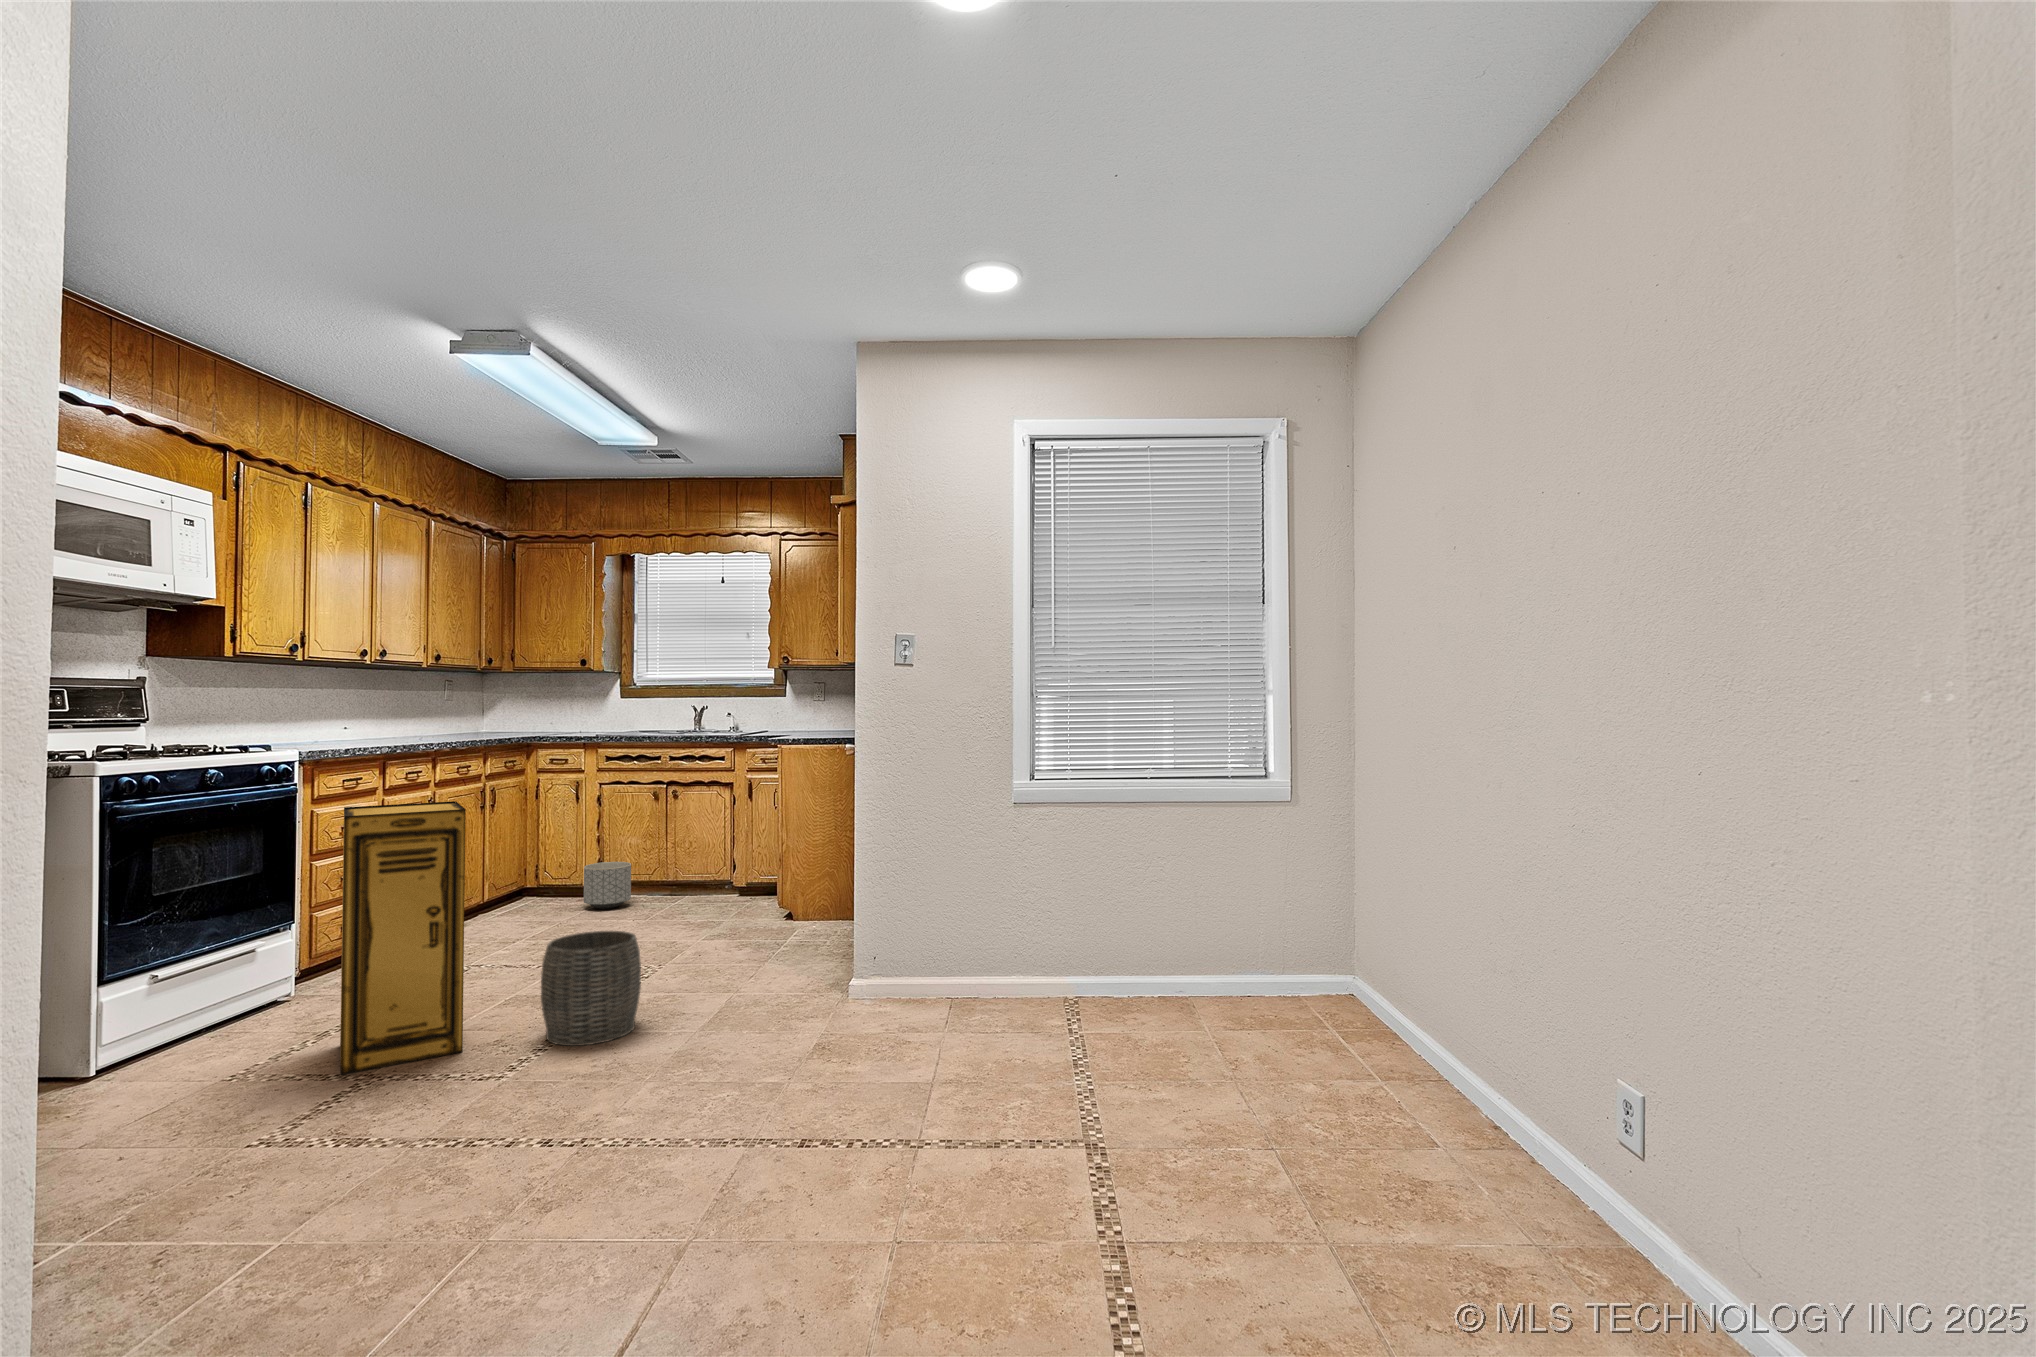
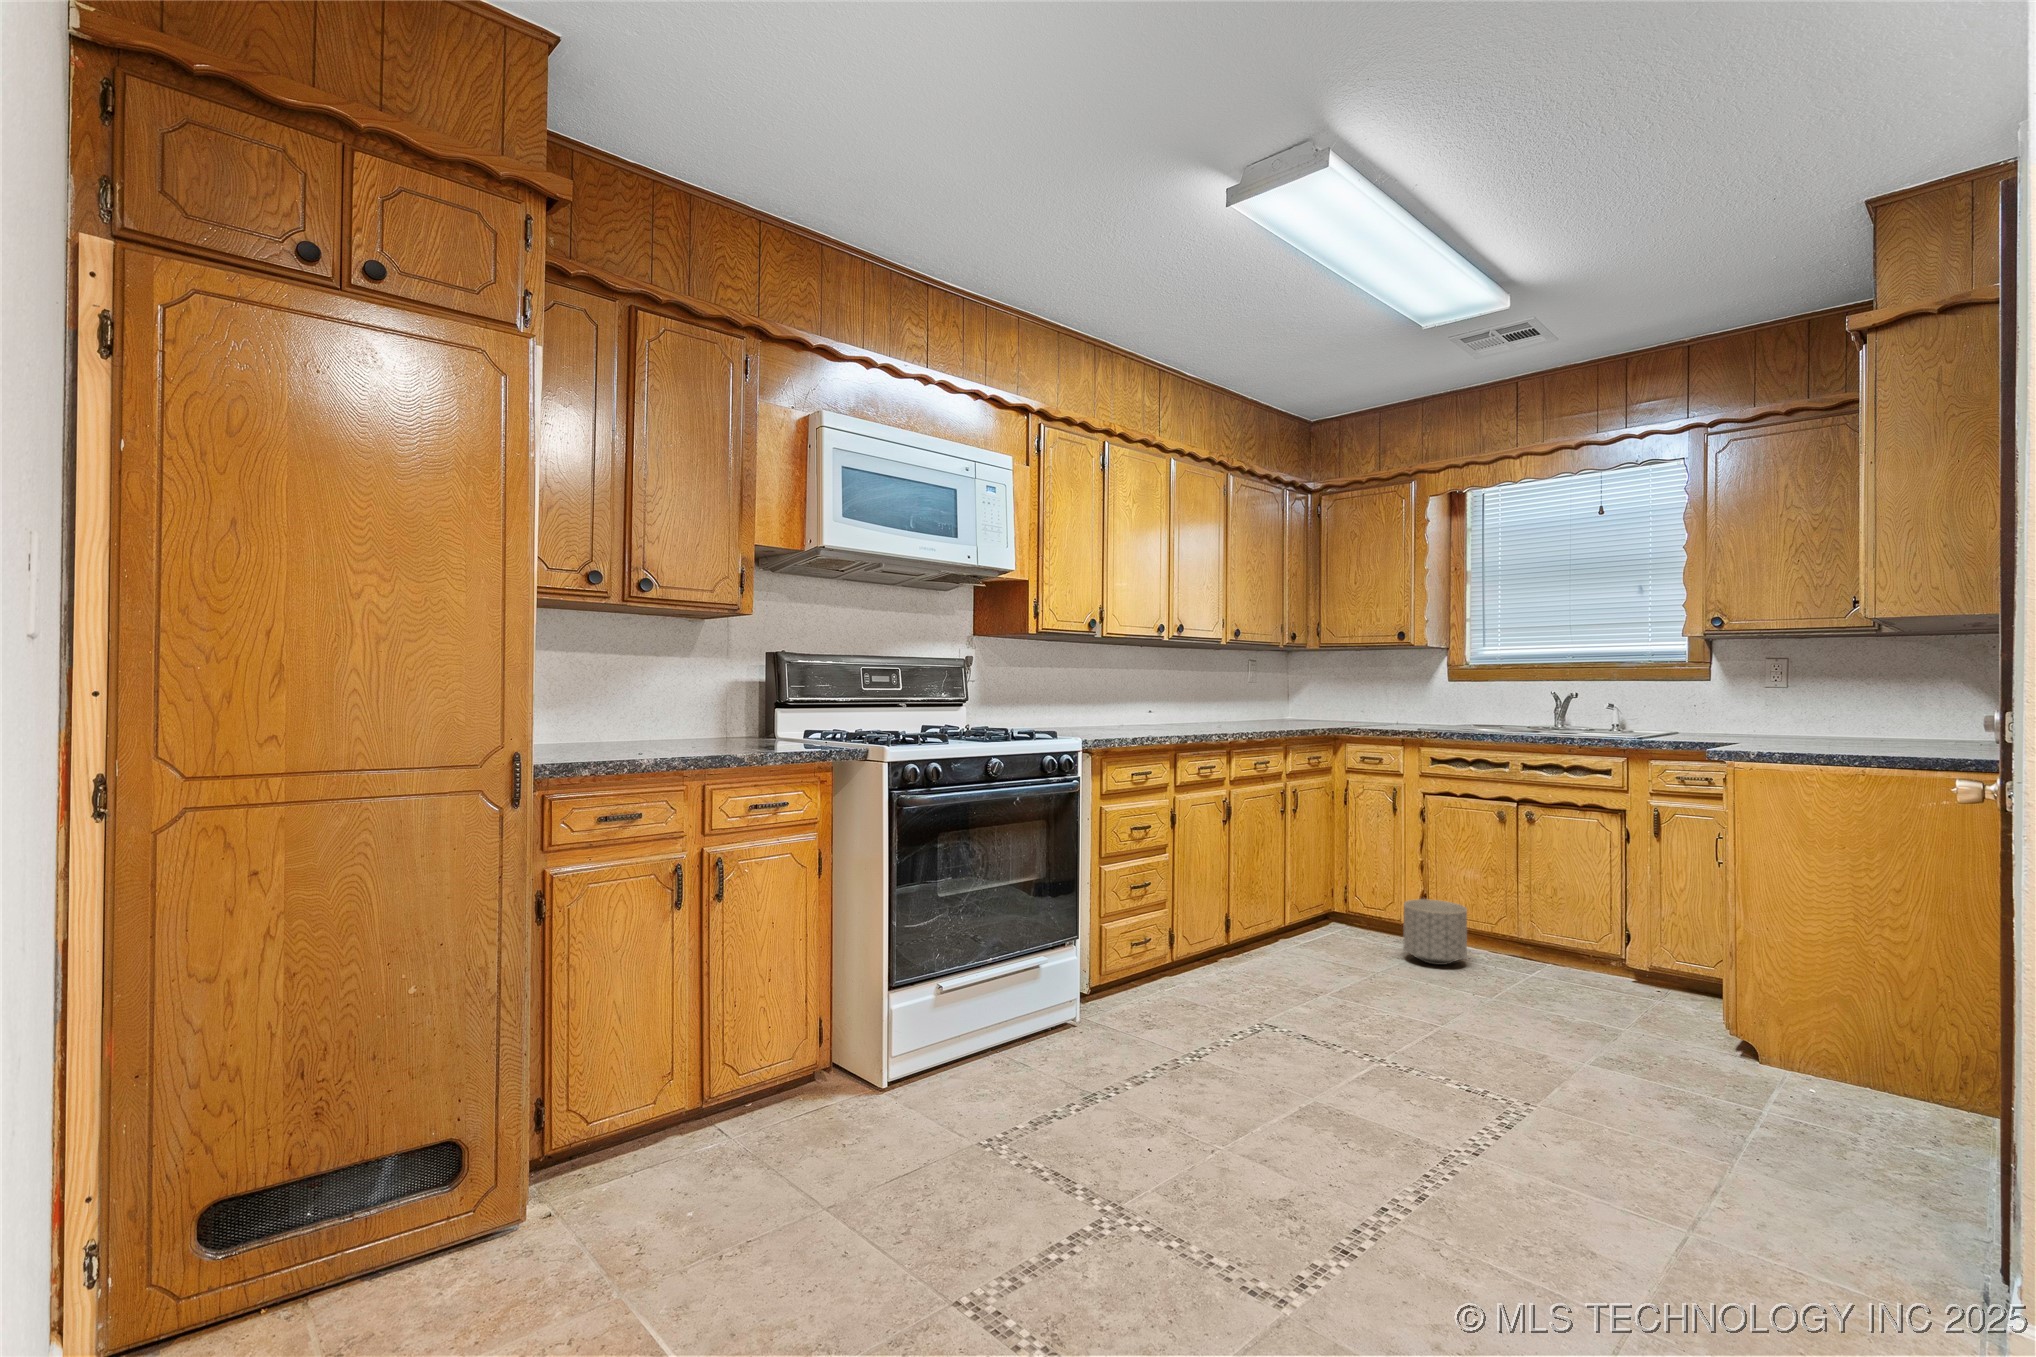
storage cabinet: present [340,801,466,1075] -> none [1082,821,1235,1215]
woven basket: present [541,931,641,1046] -> none [1344,1065,1514,1292]

